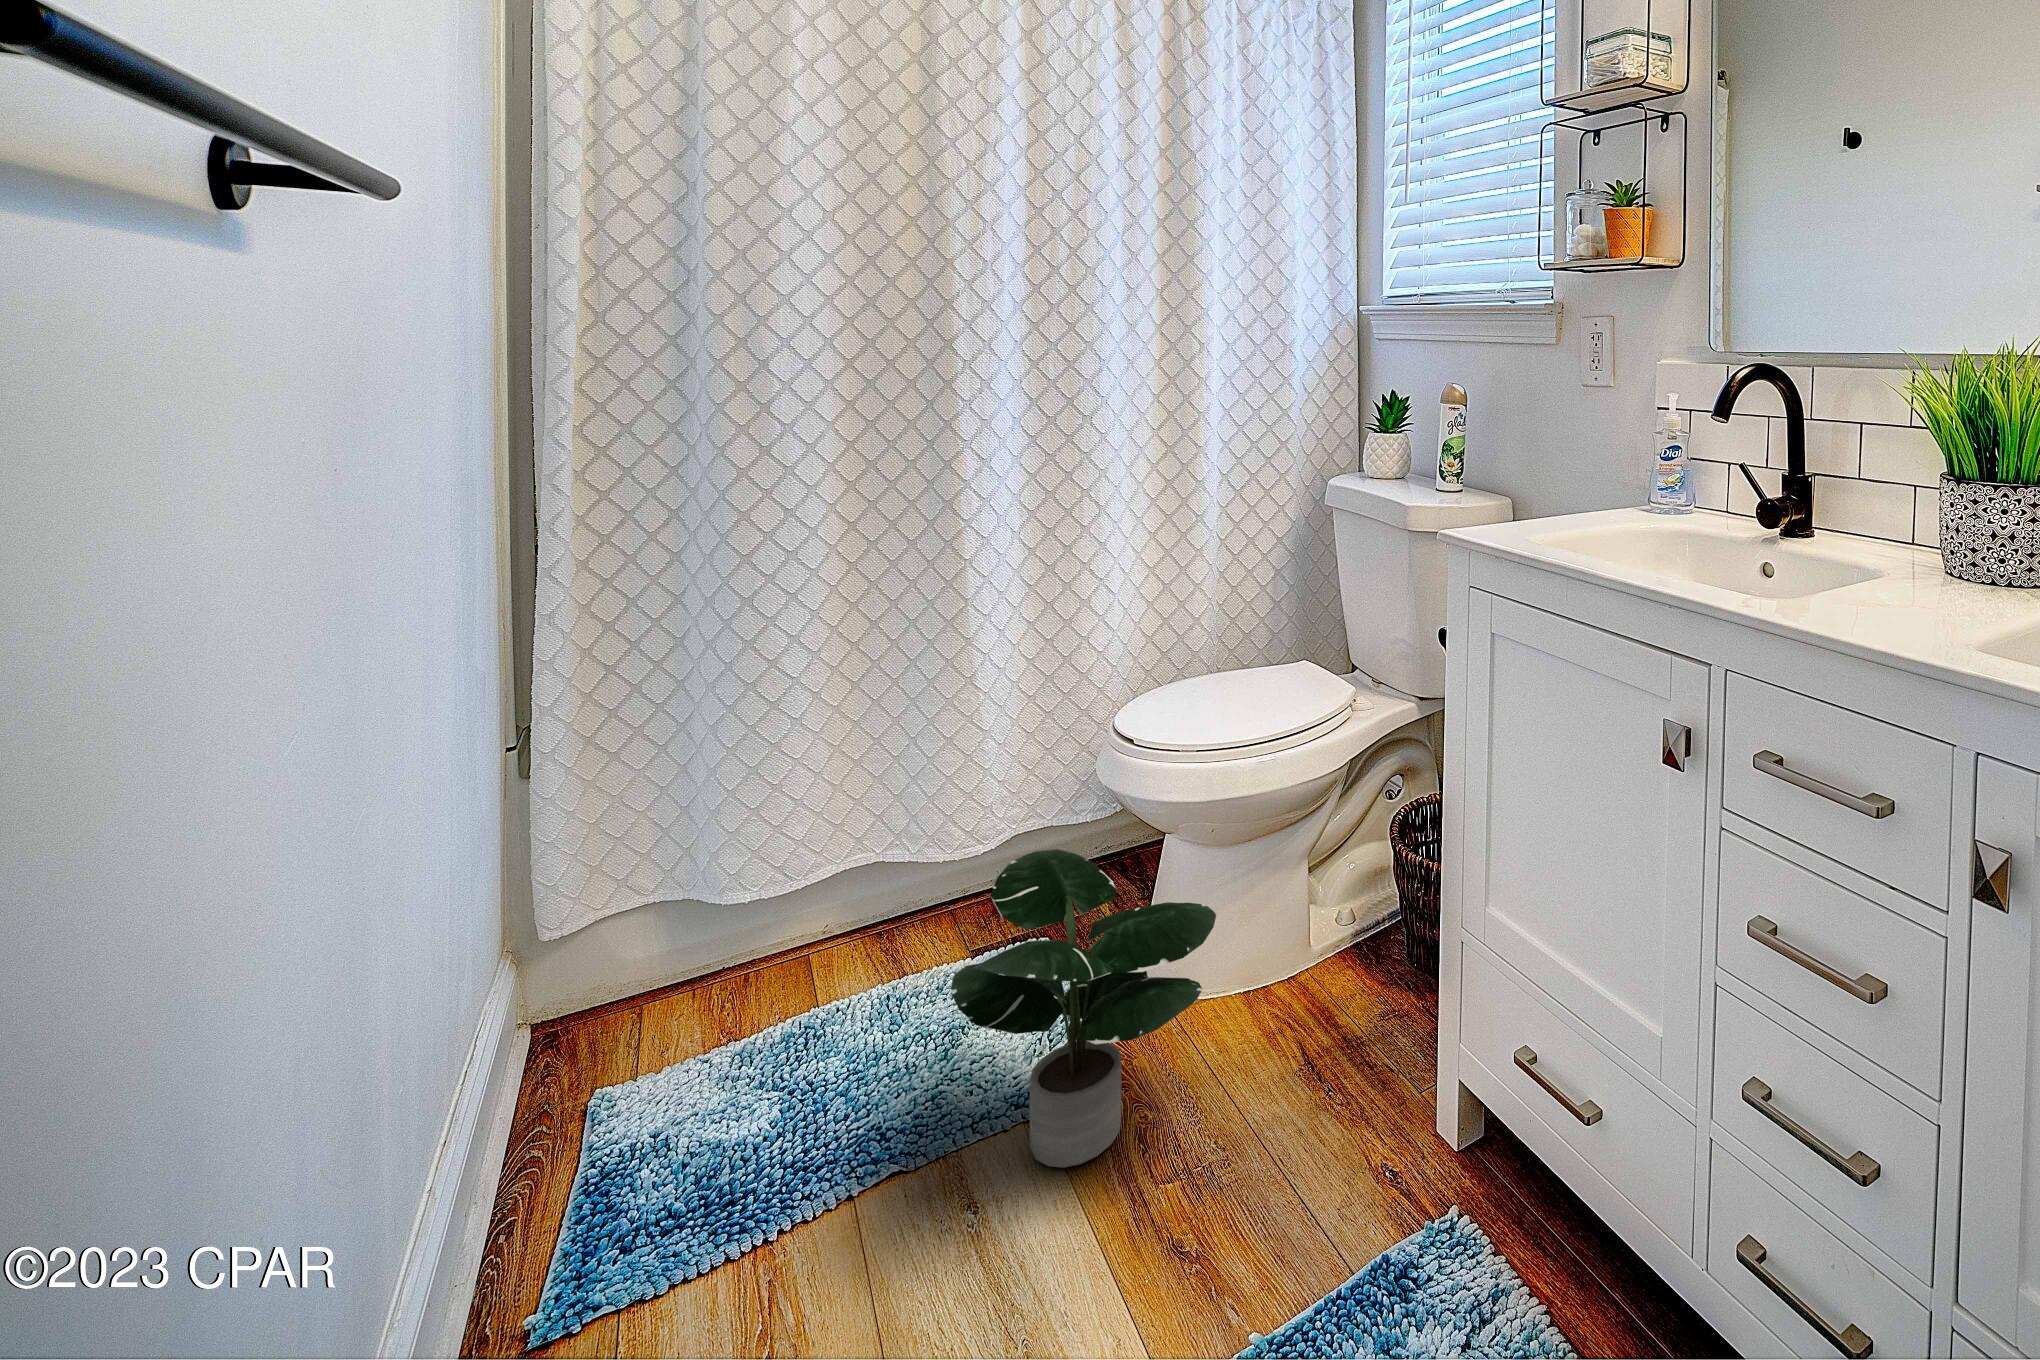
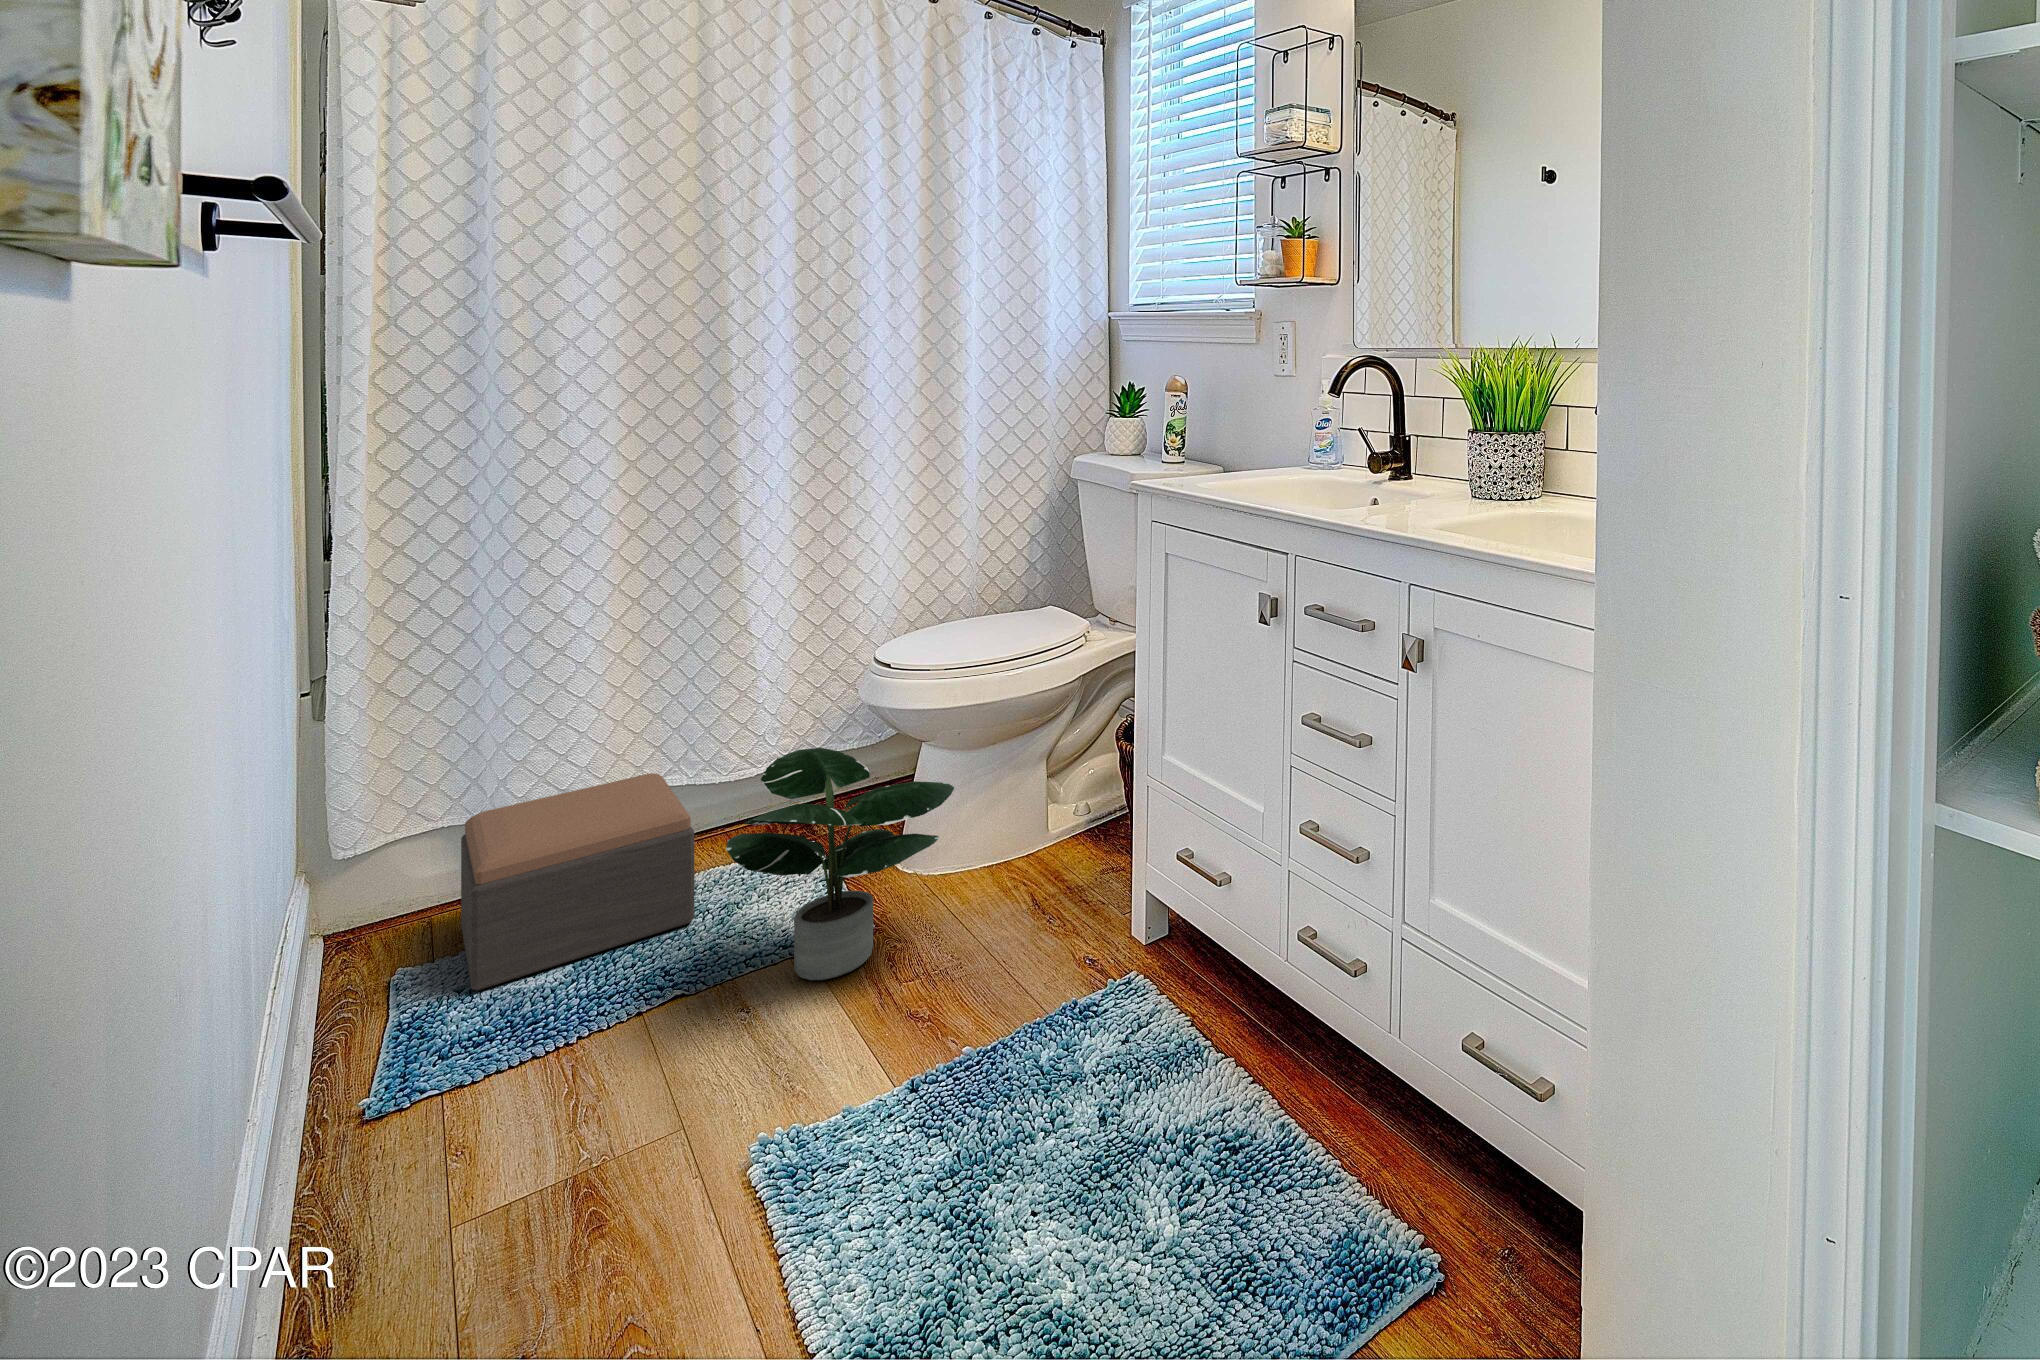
footstool: none [668,850,916,1136] -> present [461,774,694,991]

